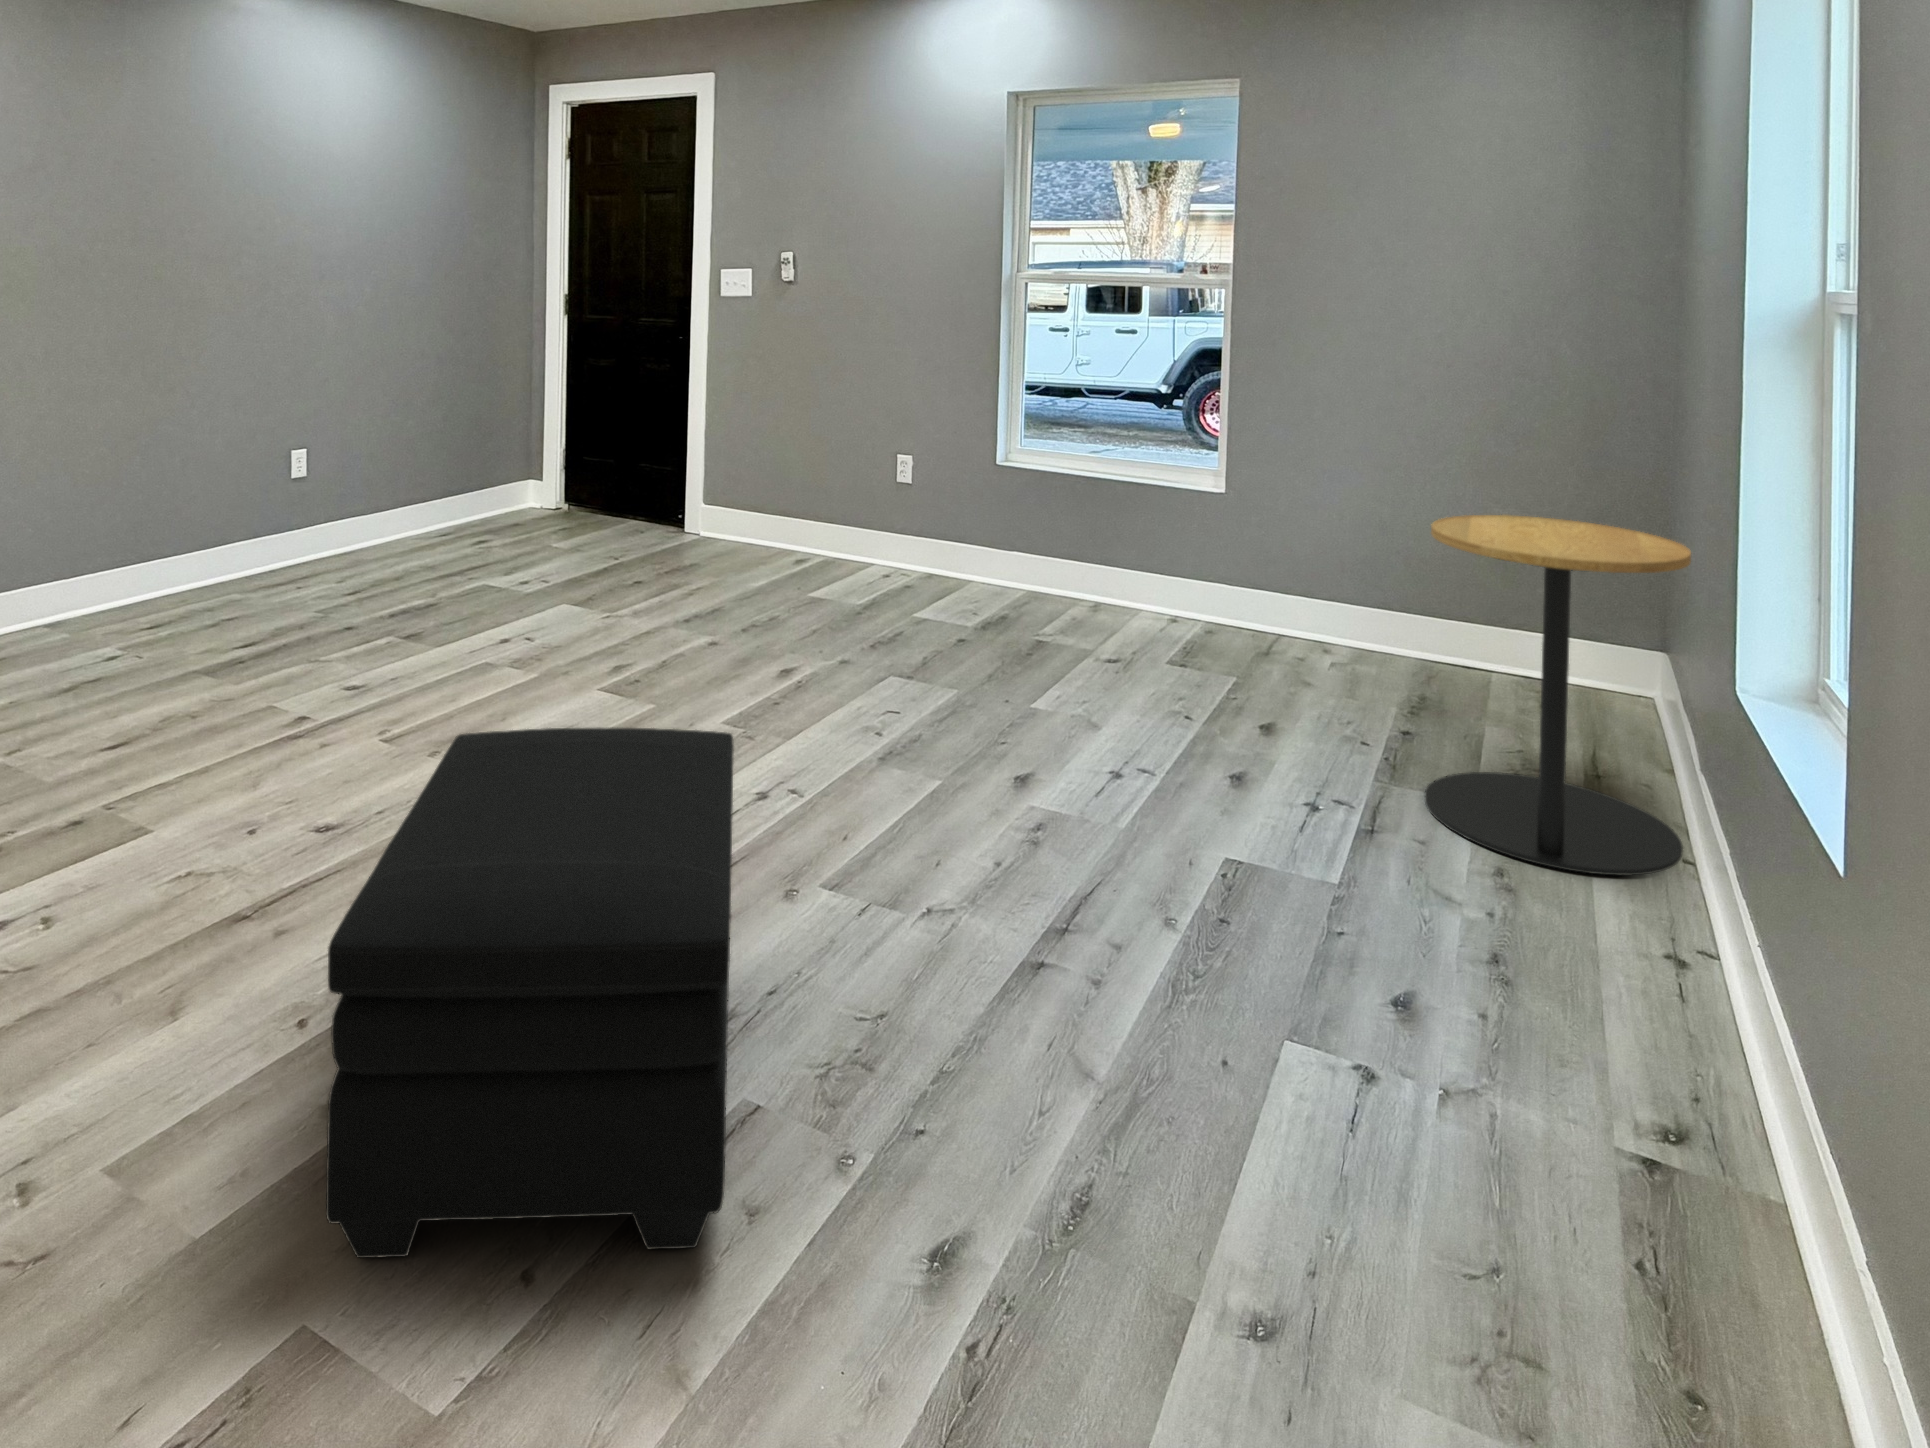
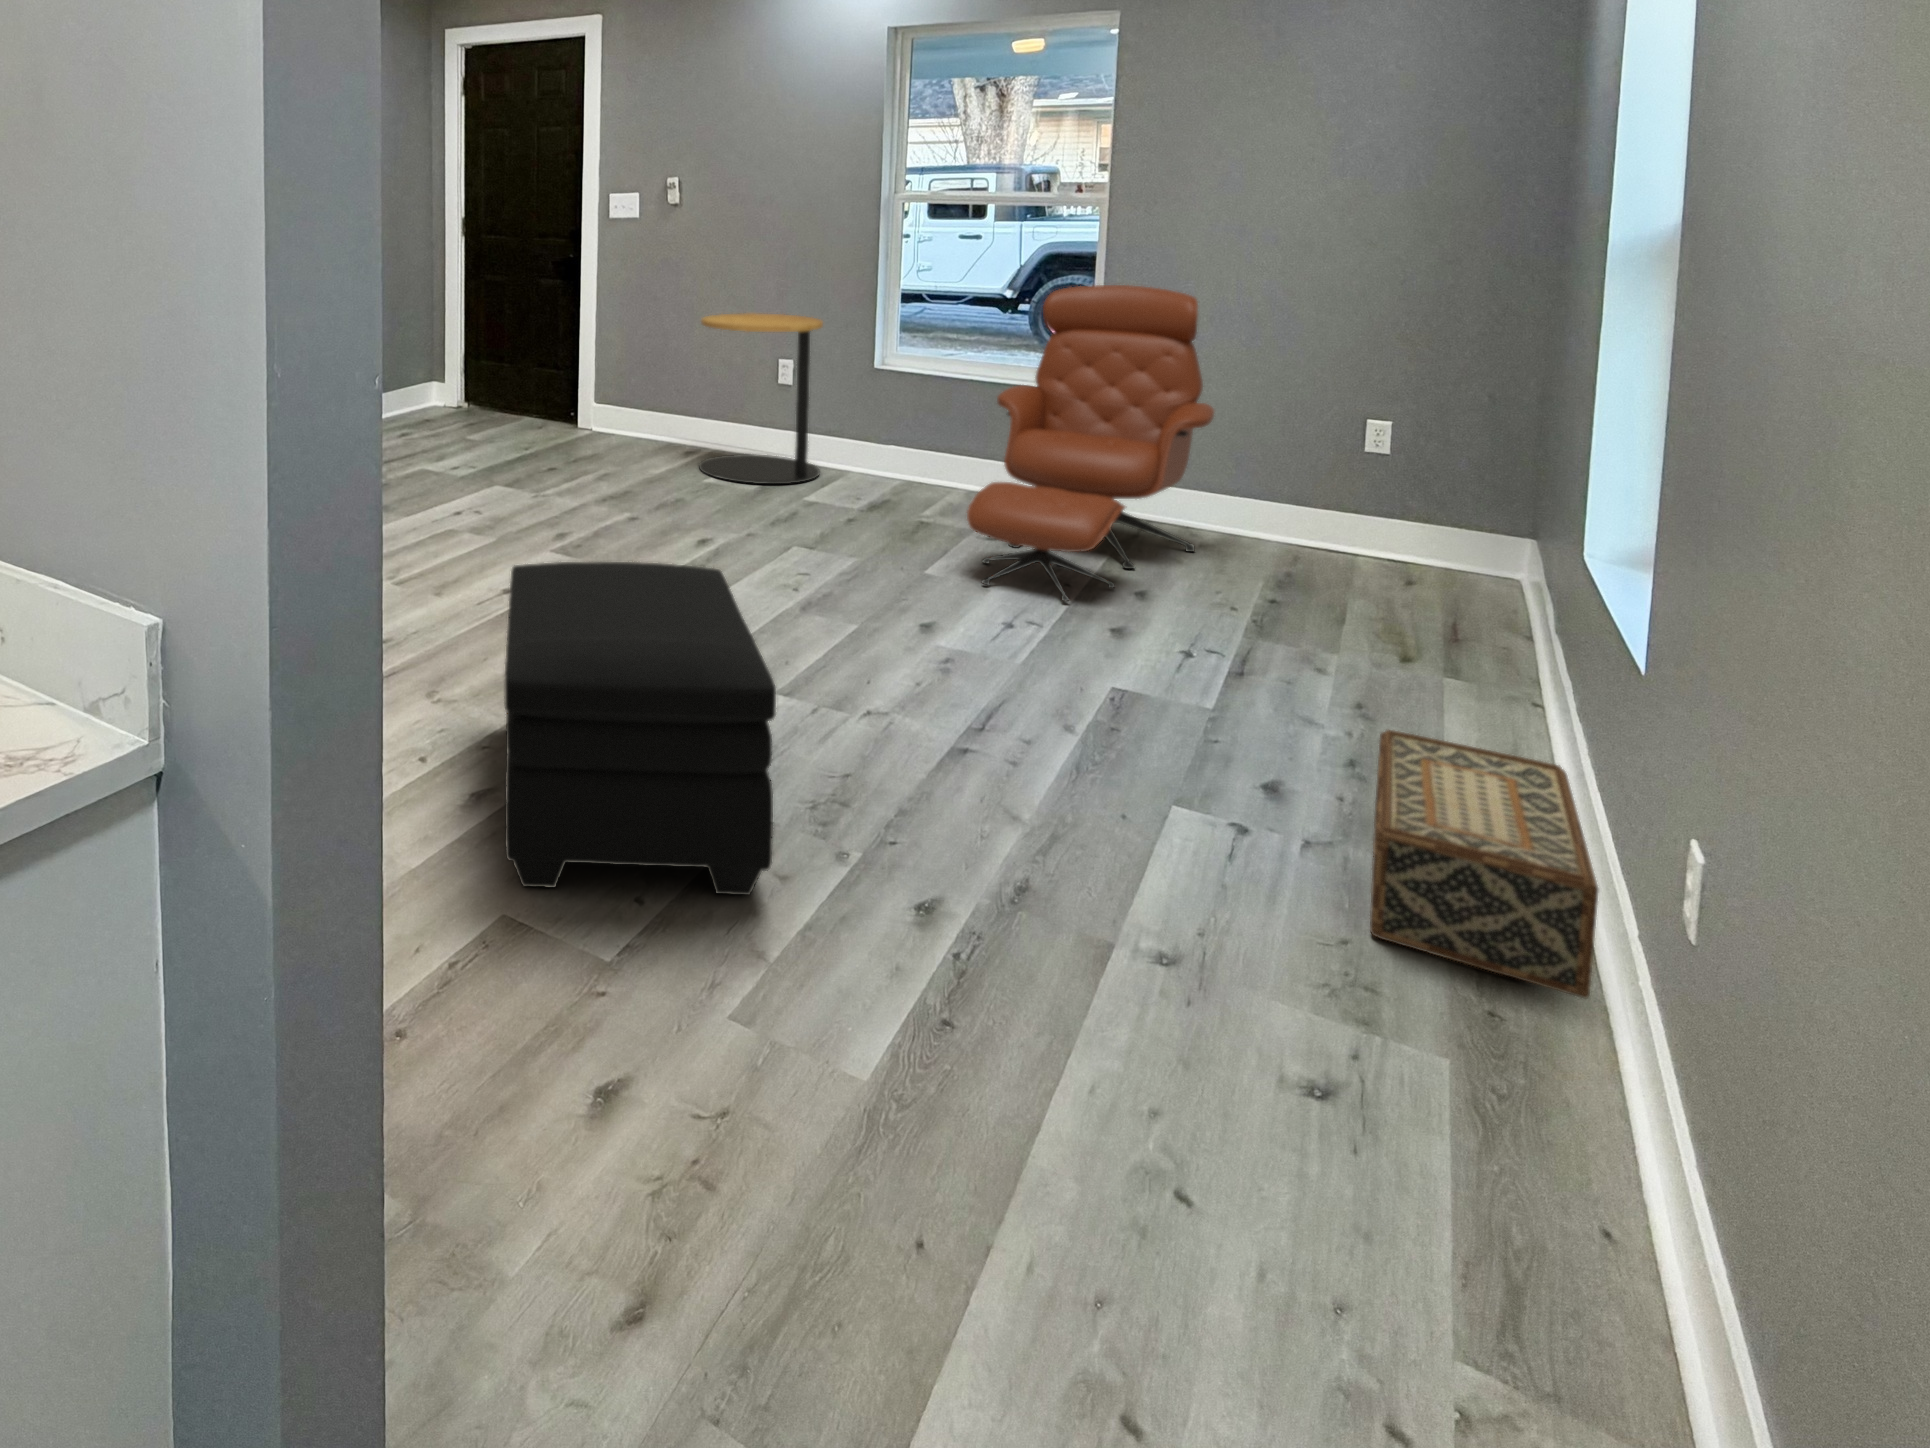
lounge chair: none [1079,375,1345,741] -> present [967,285,1214,601]
side table: present [1425,515,1691,875] -> present [699,313,823,484]
woven basket: none [1524,929,1811,1352] -> present [1370,730,1598,998]

